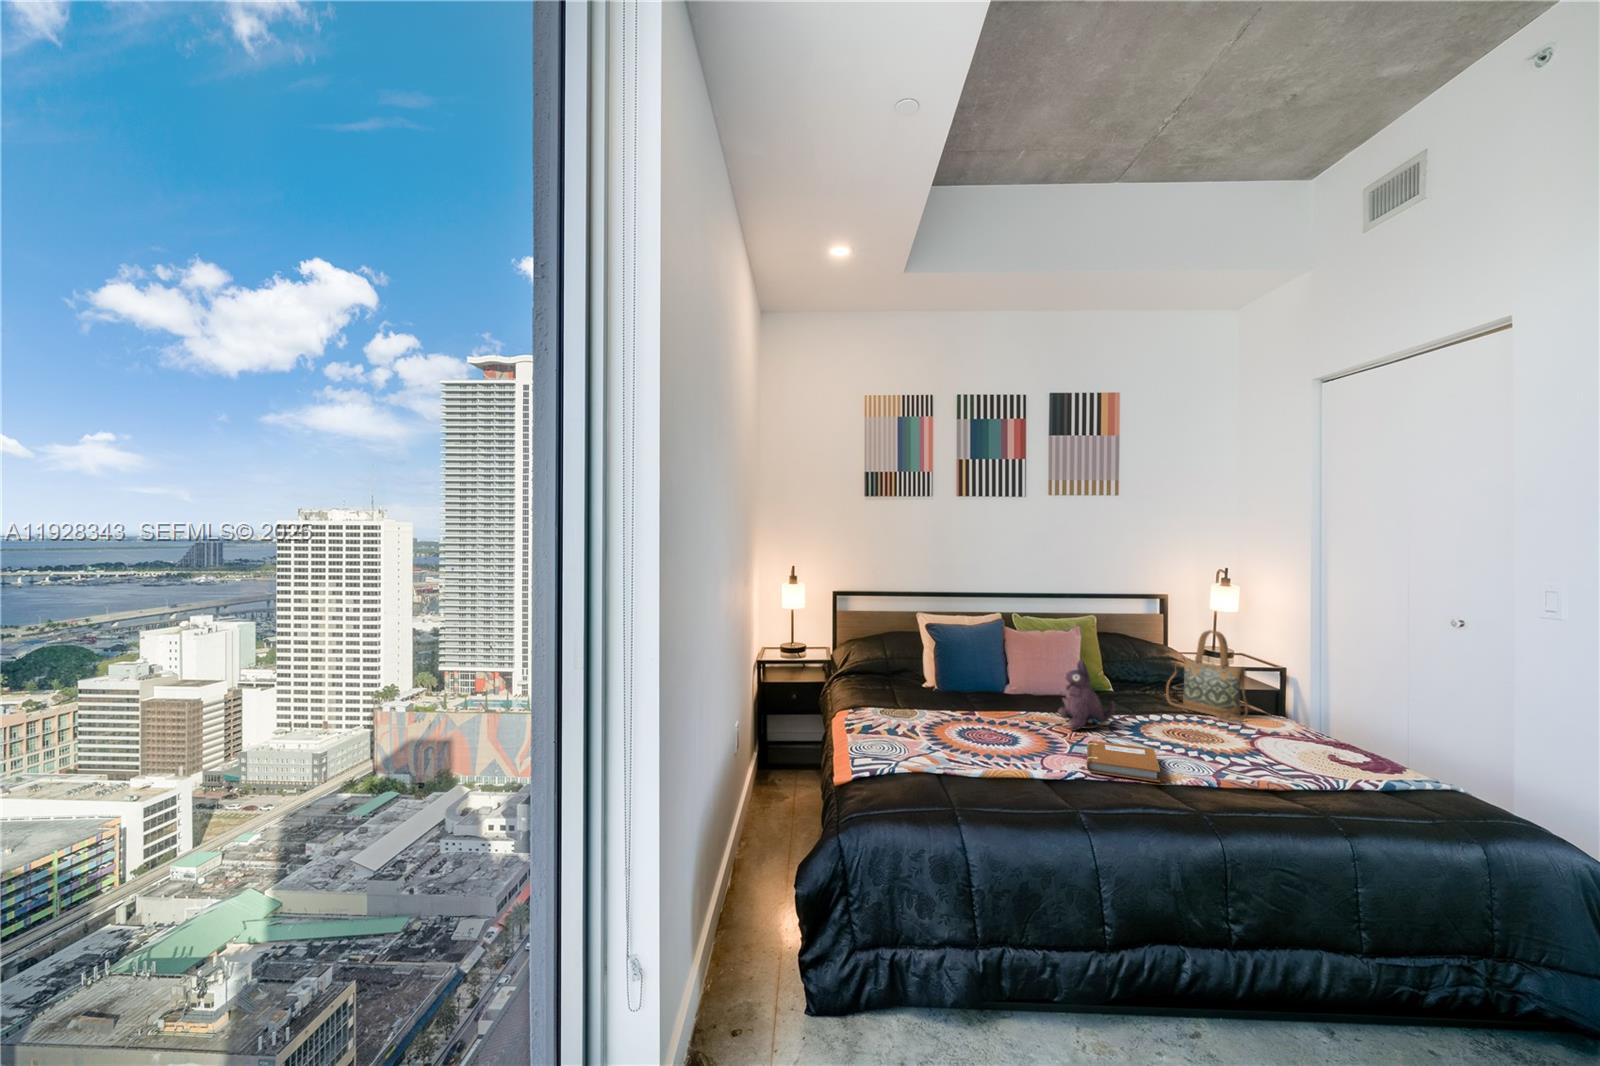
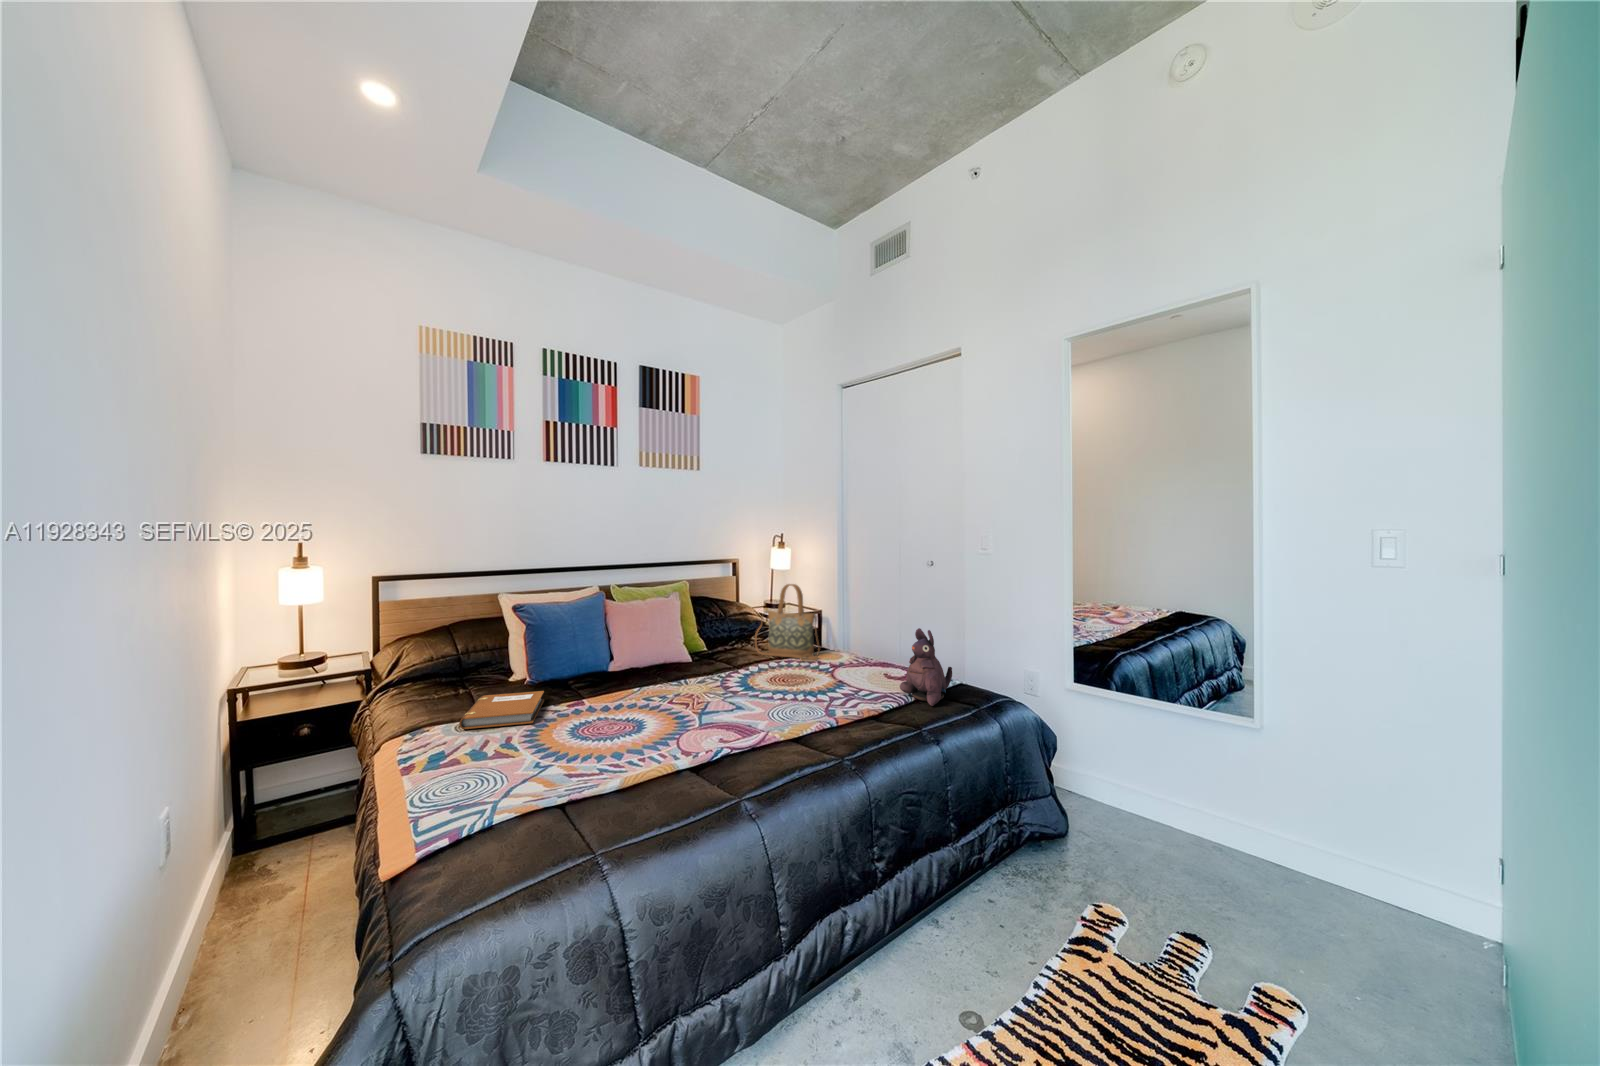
plush toy: present [1058,660,1115,730] -> present [900,628,952,706]
notebook: present [1087,741,1160,782] -> present [459,691,544,729]

